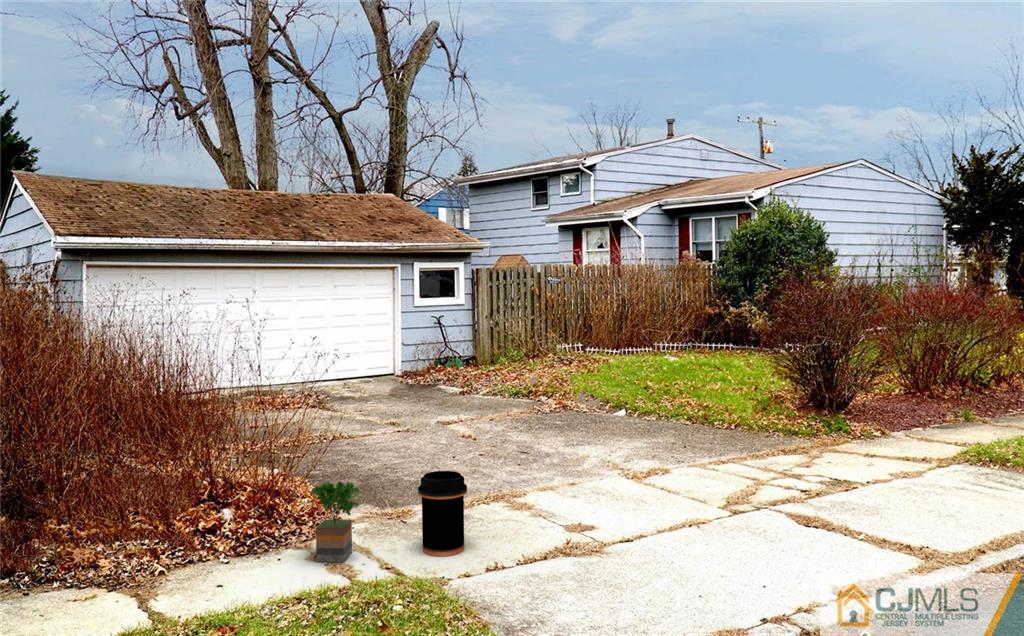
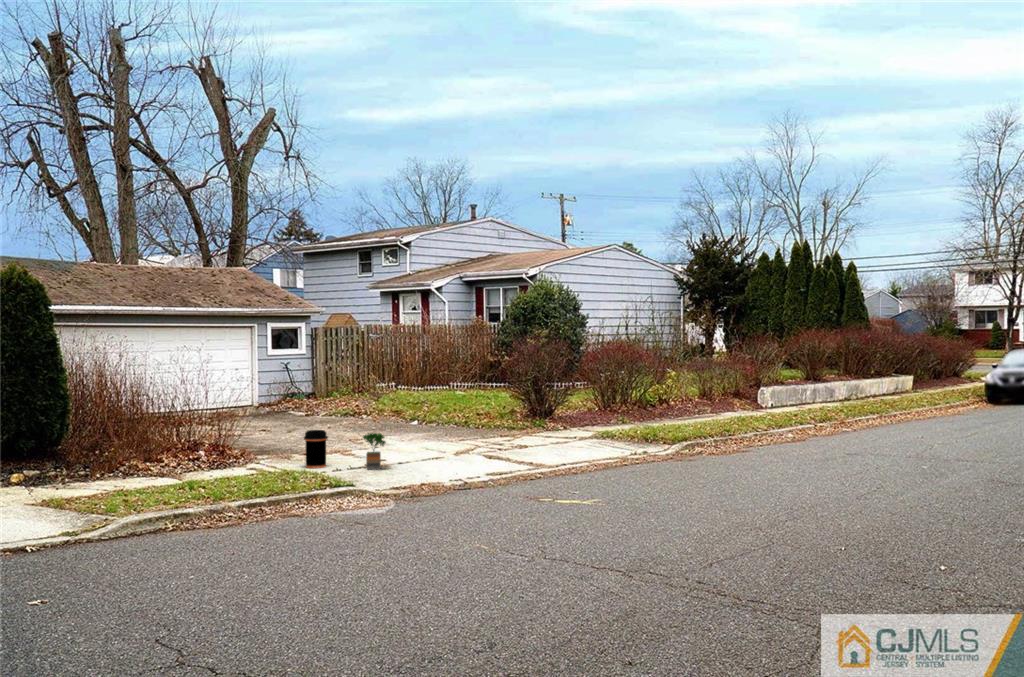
potted tree: present [312,481,360,562] -> present [363,433,386,470]

